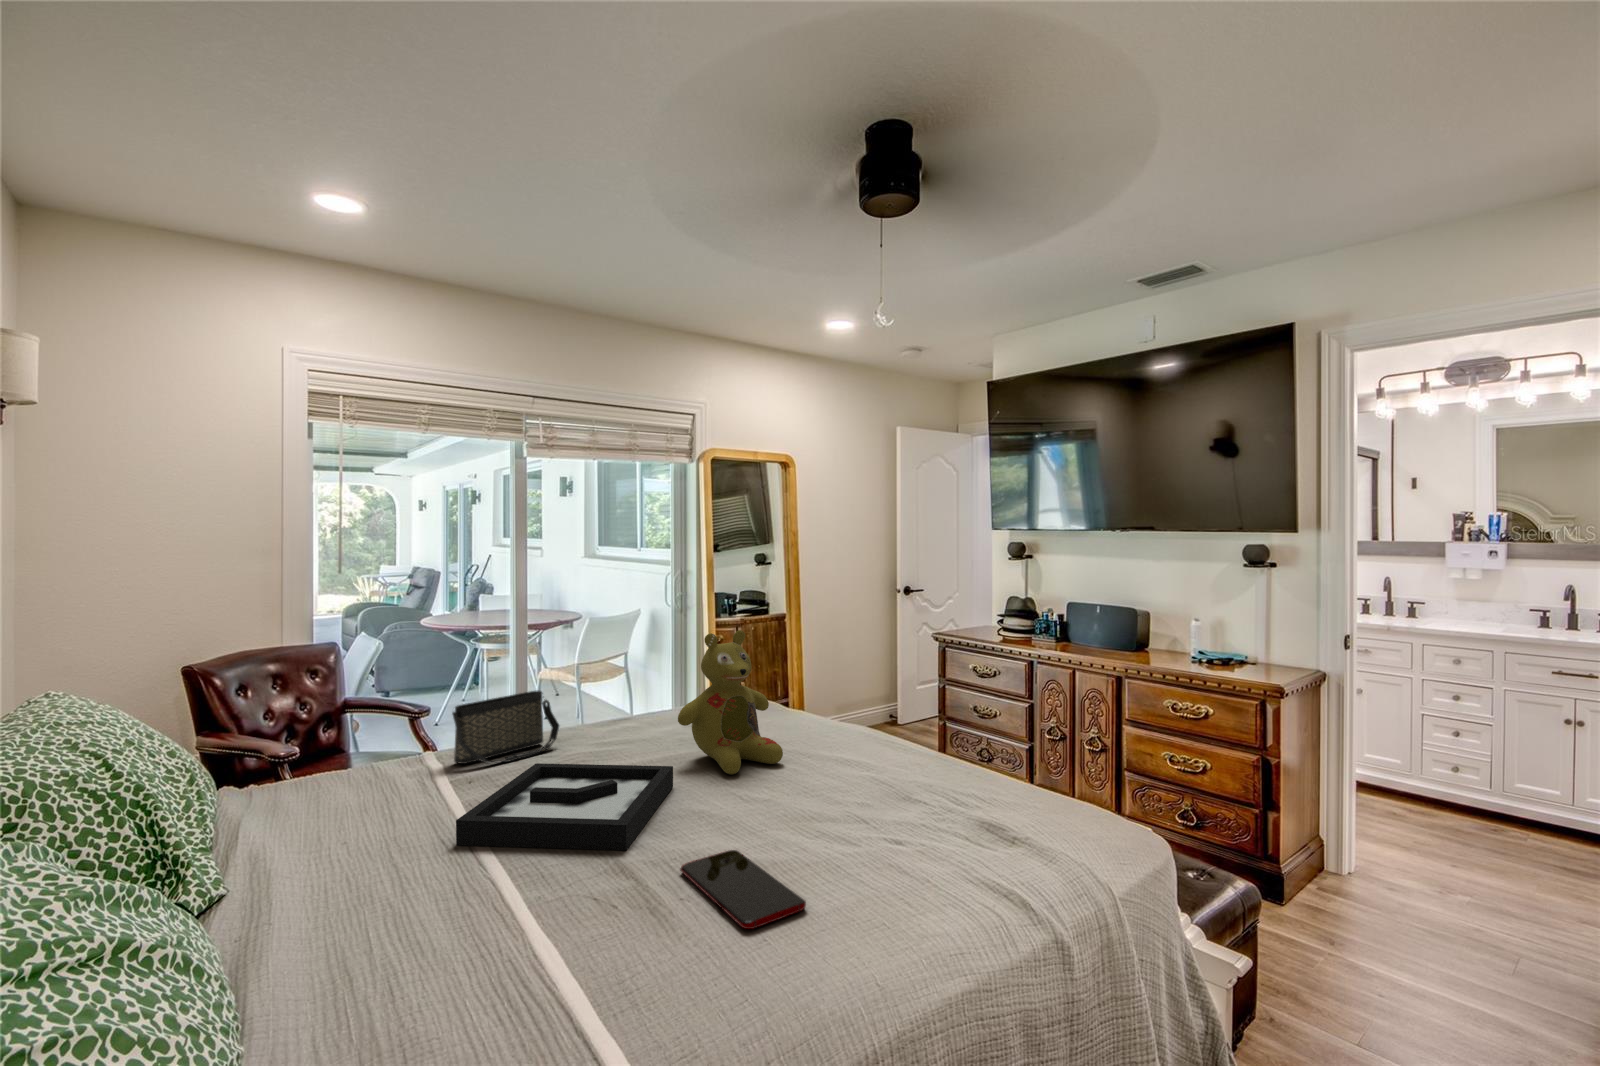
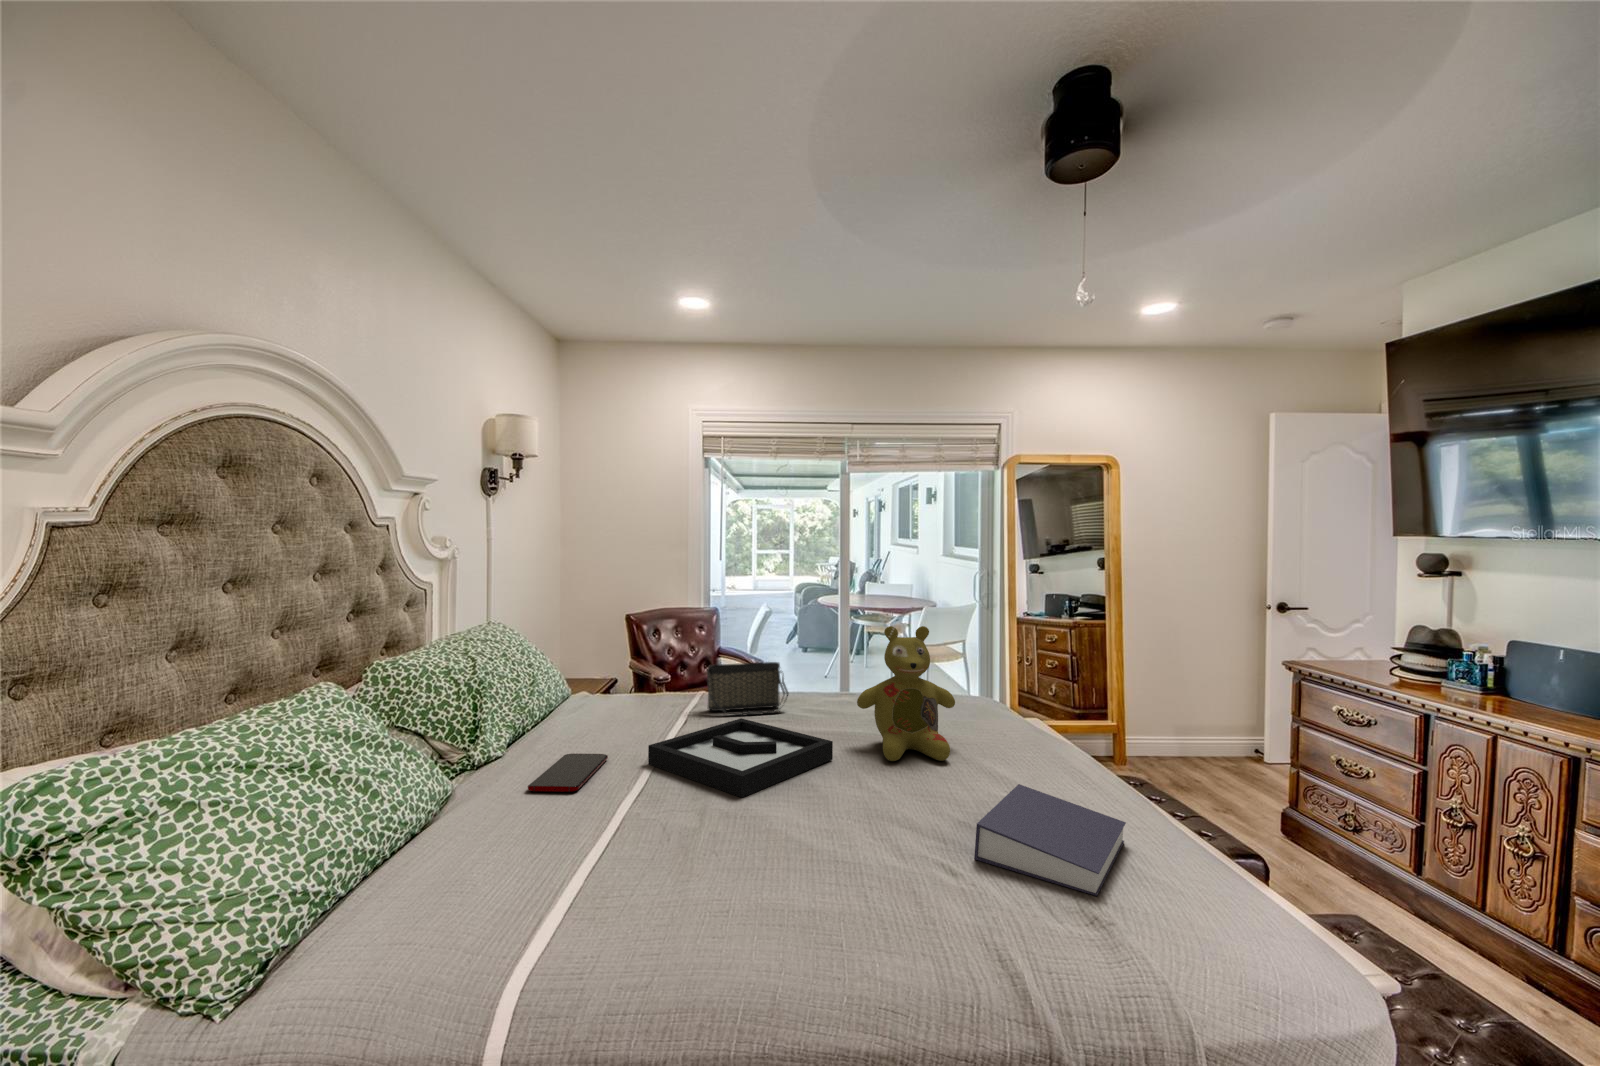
book: none [887,767,1009,842] -> present [974,784,1126,896]
smartphone: present [680,850,806,929] -> present [528,754,608,792]

